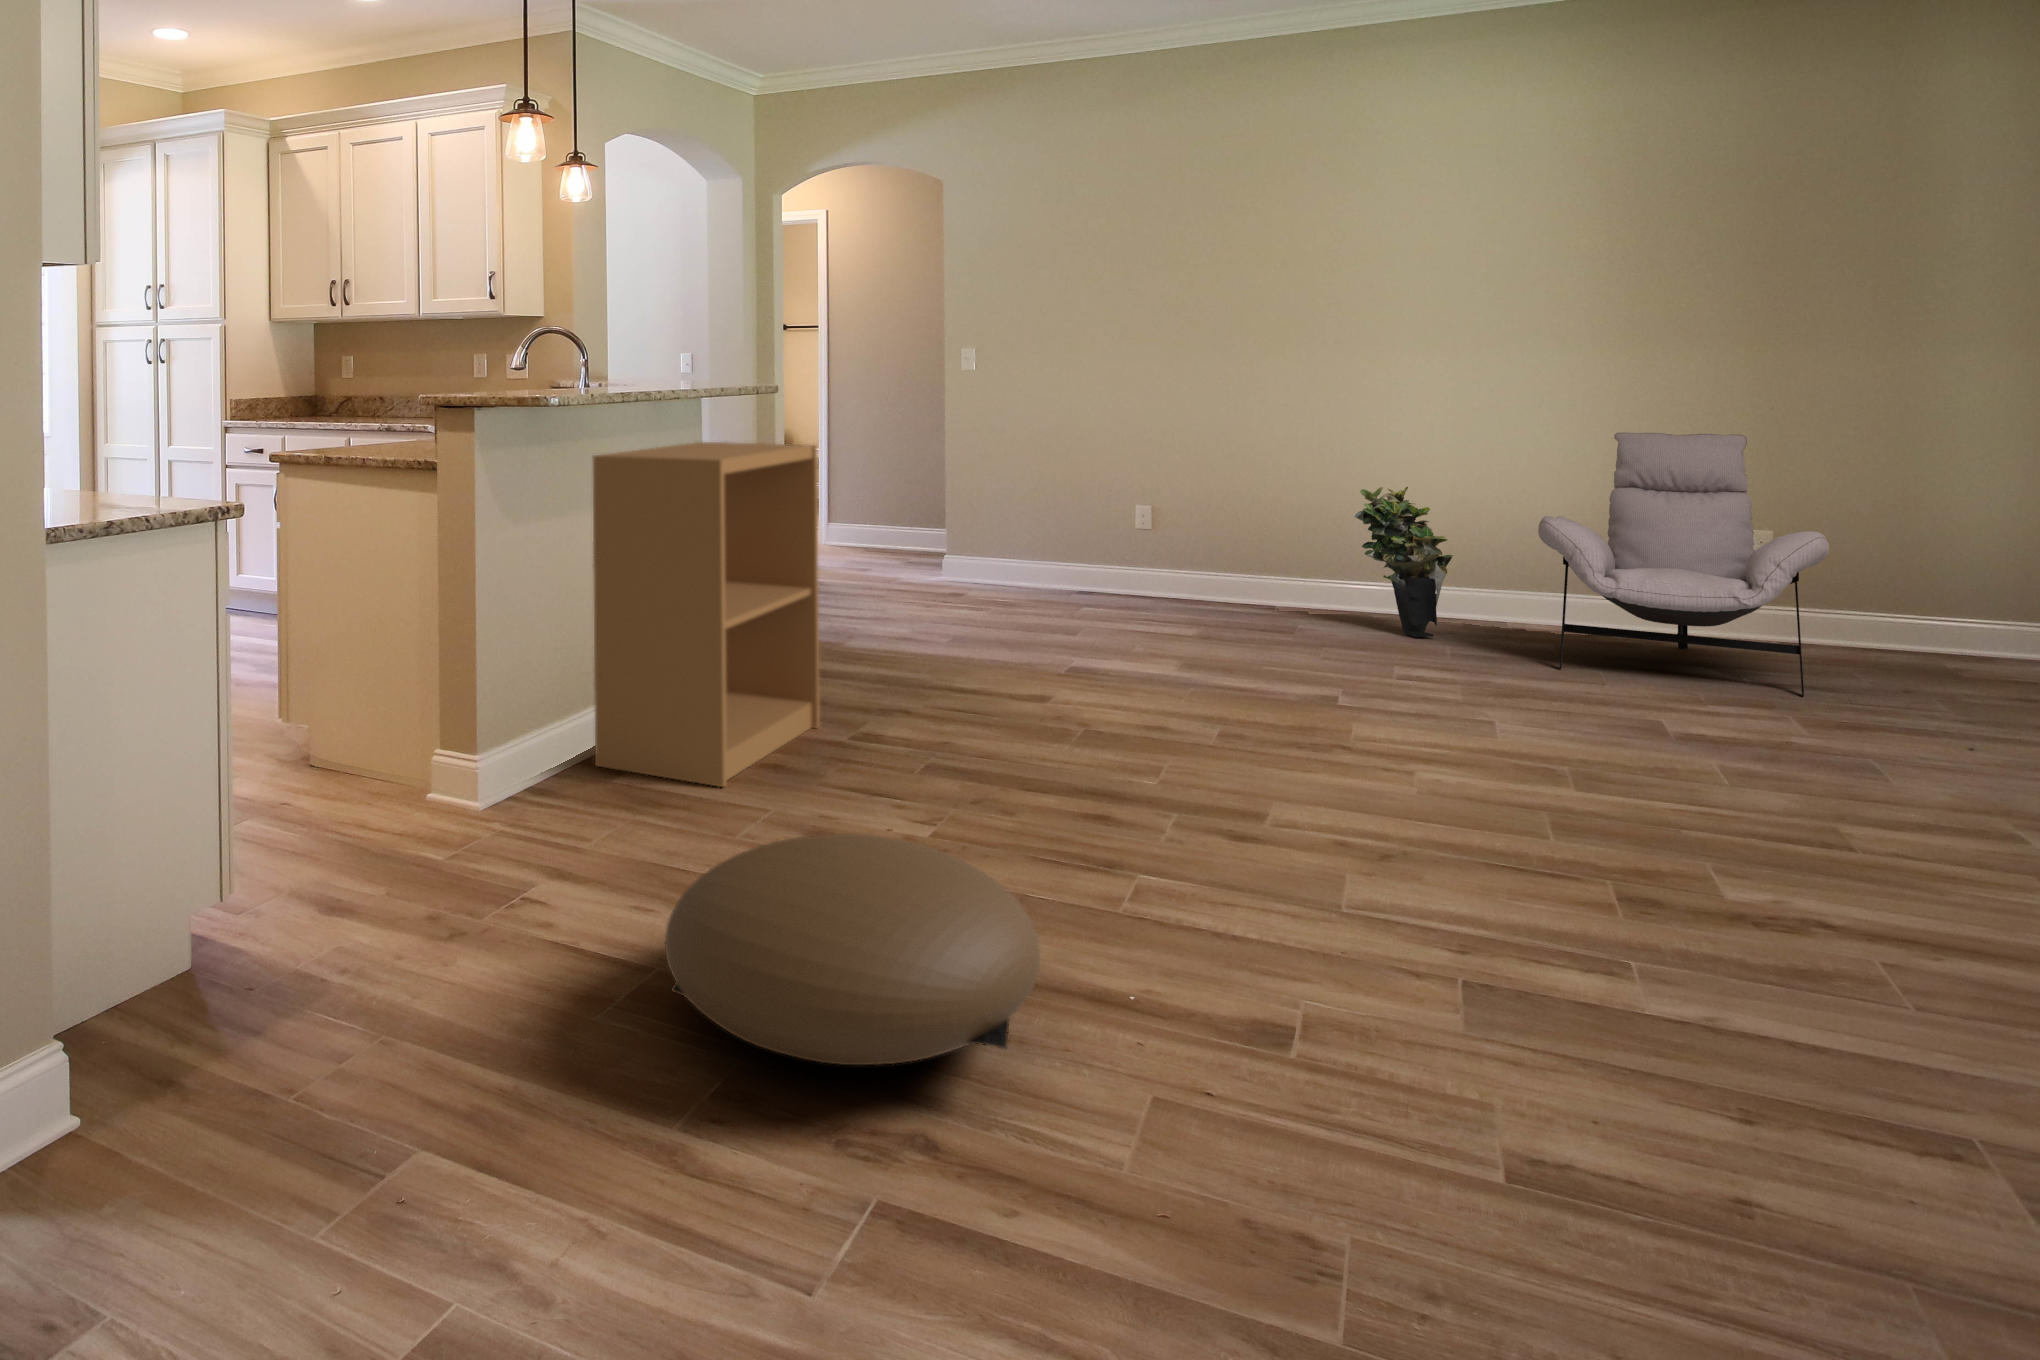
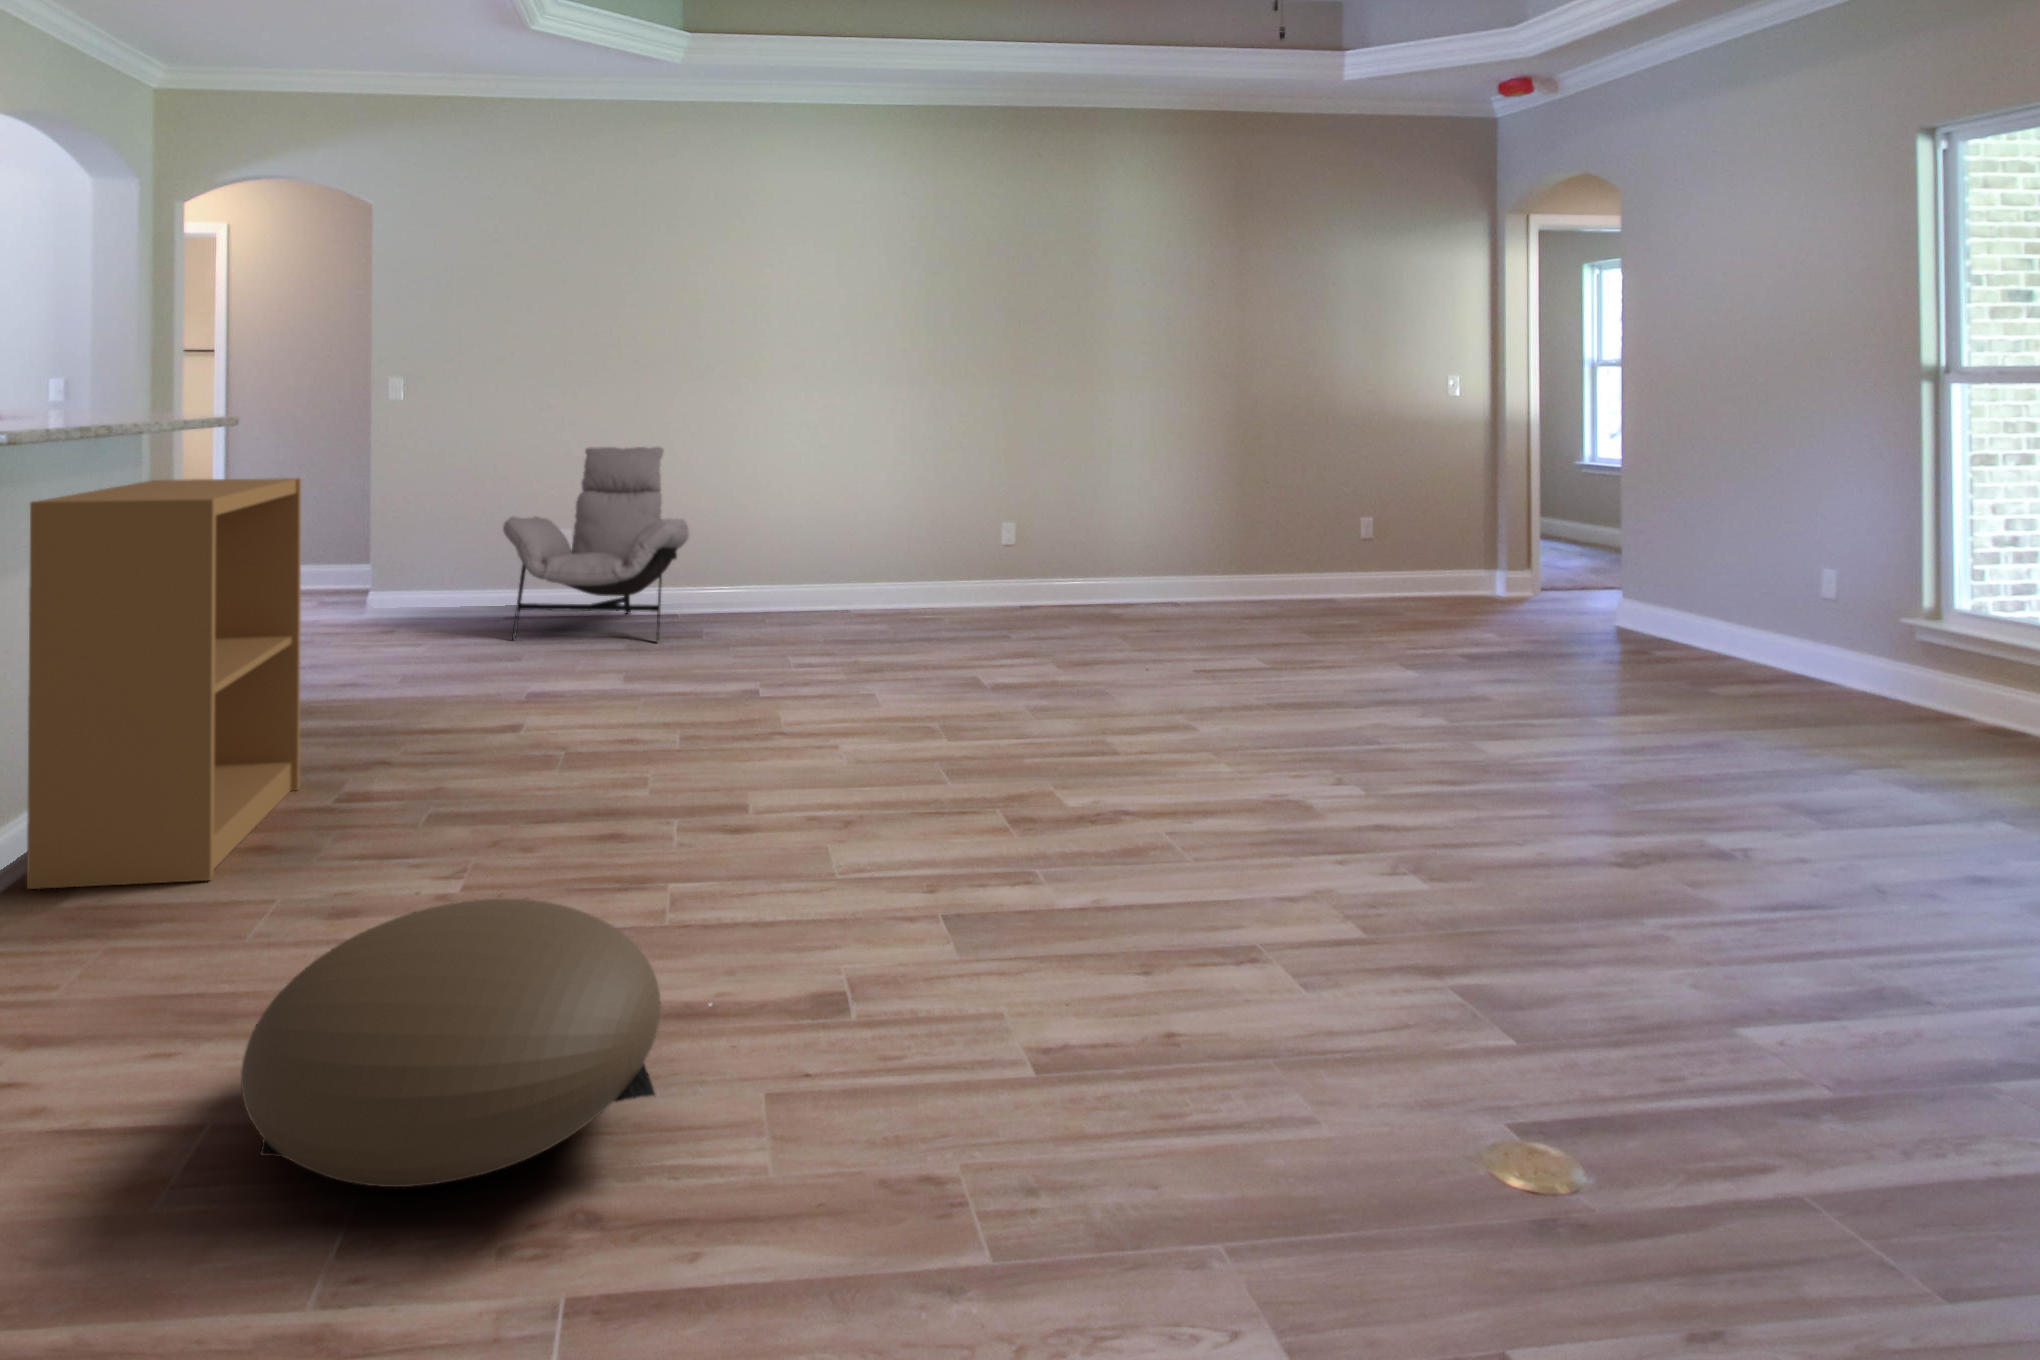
lounge chair: present [1538,432,1829,696] -> present [503,447,689,641]
potted plant: present [1355,487,1453,638] -> none [744,495,814,621]

